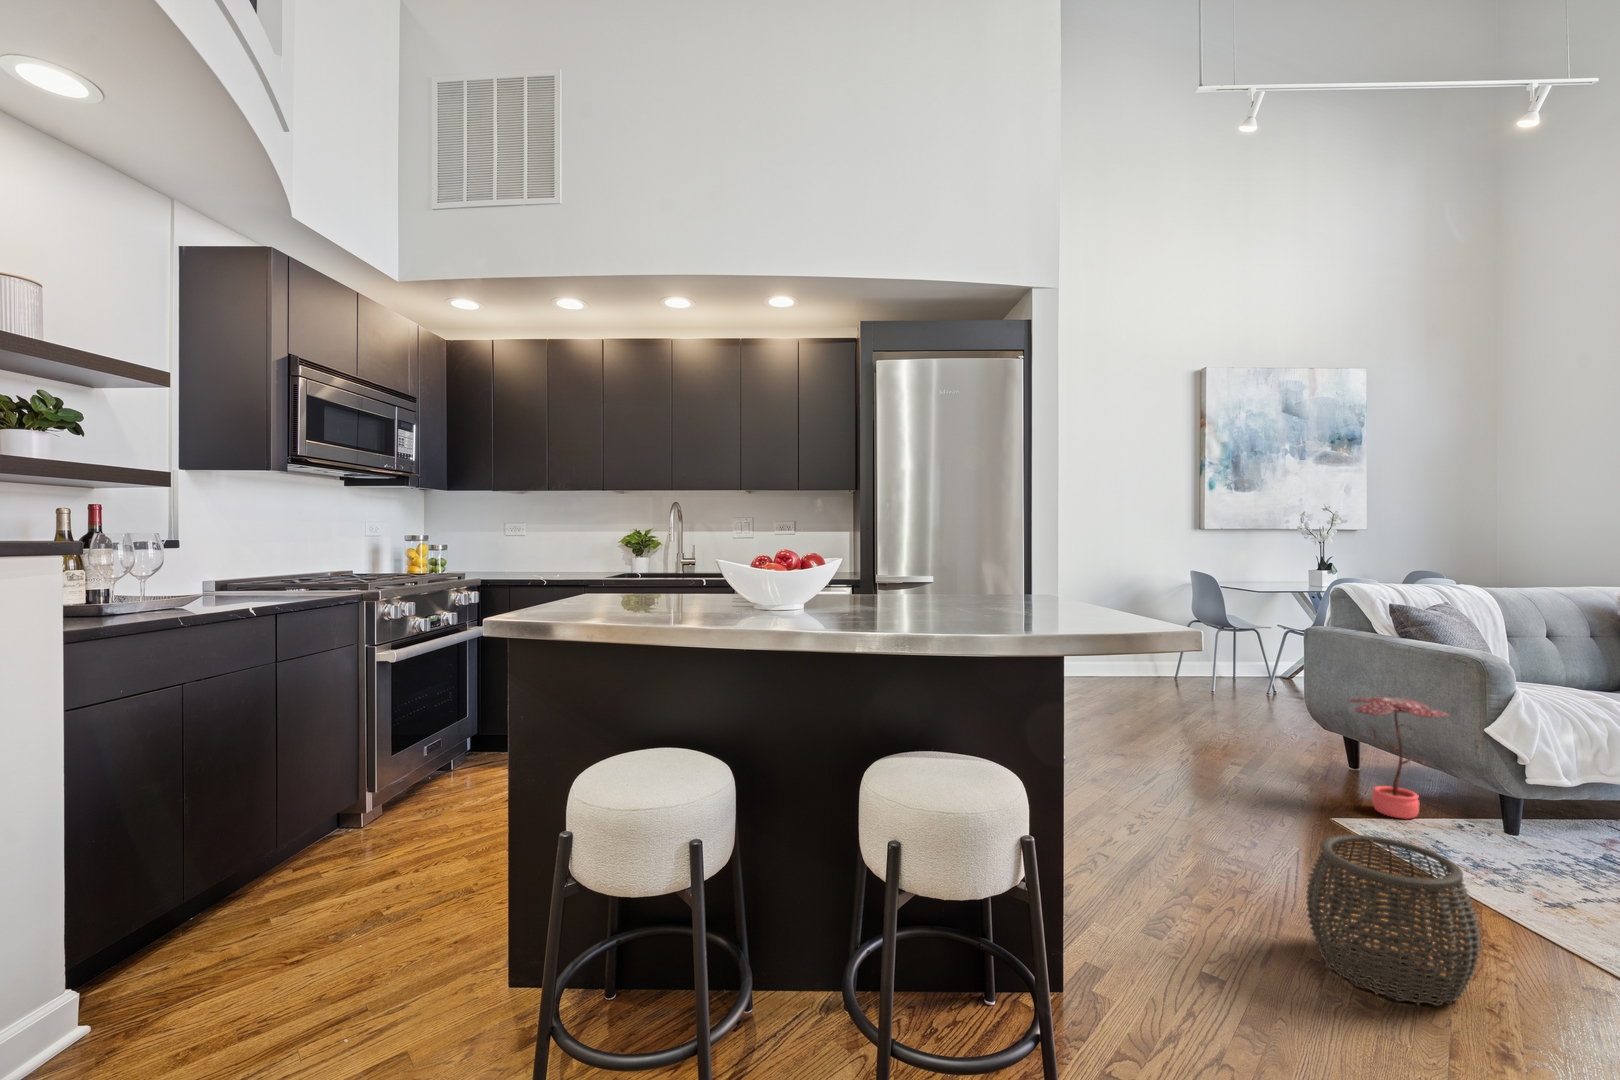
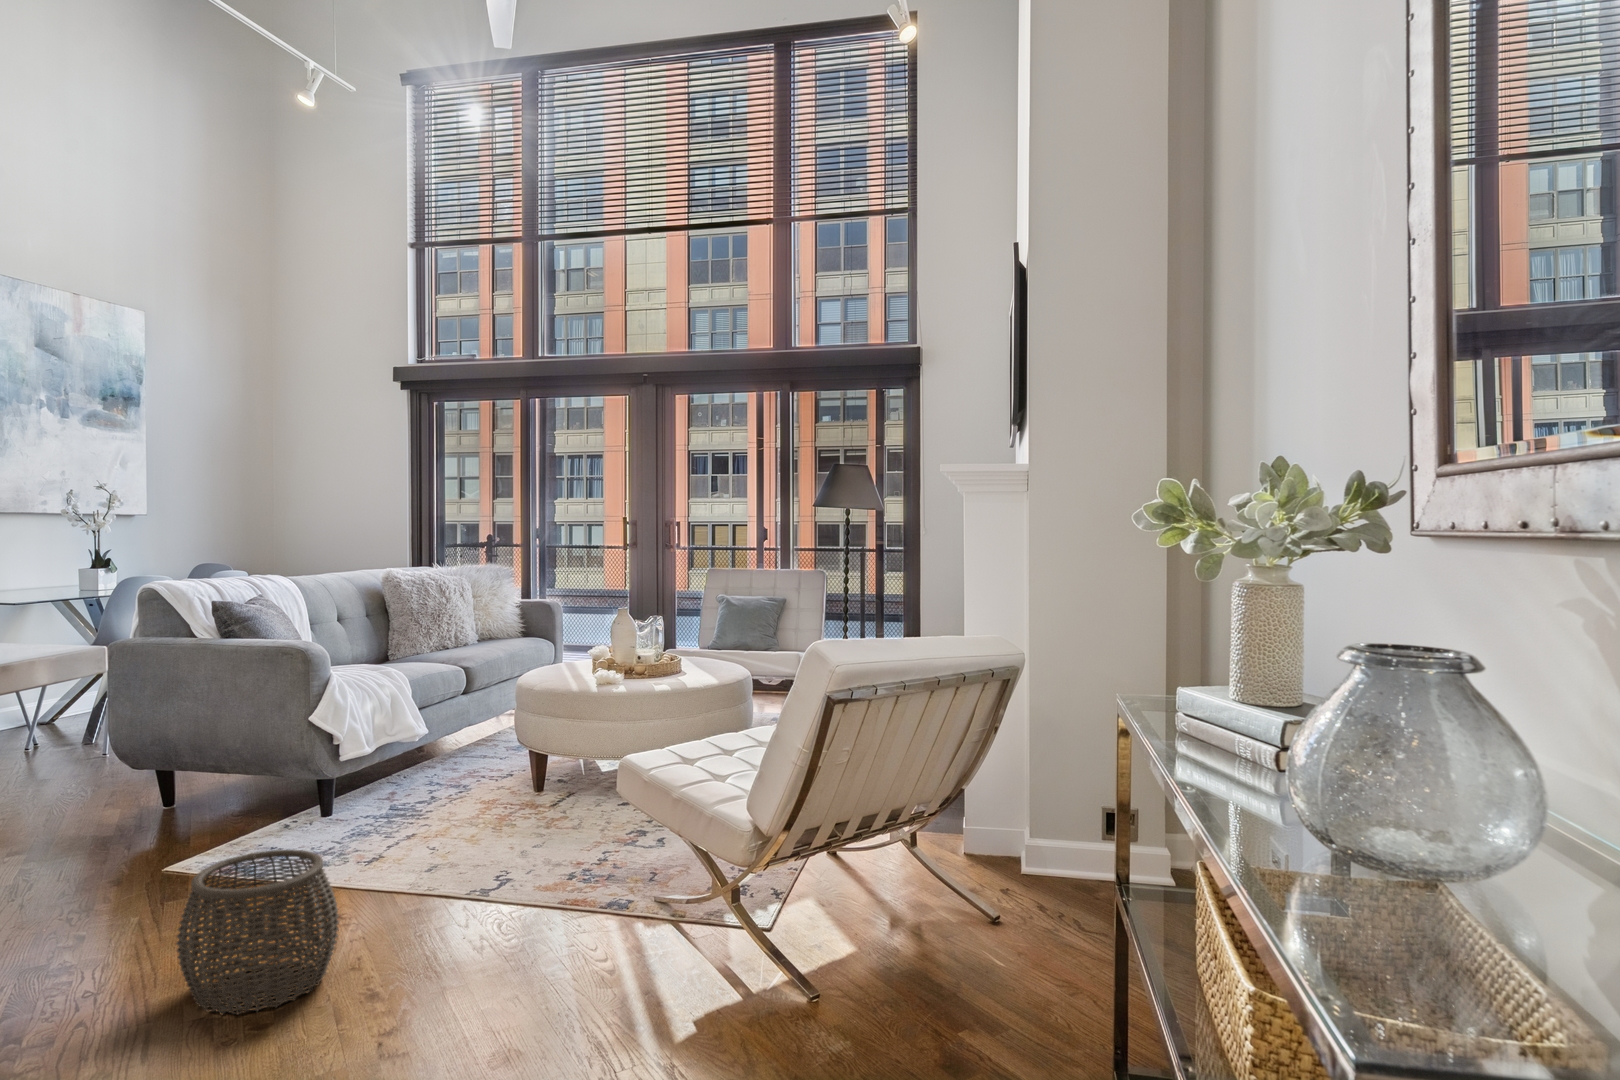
potted plant: present [1349,697,1449,819] -> none [171,706,275,837]

